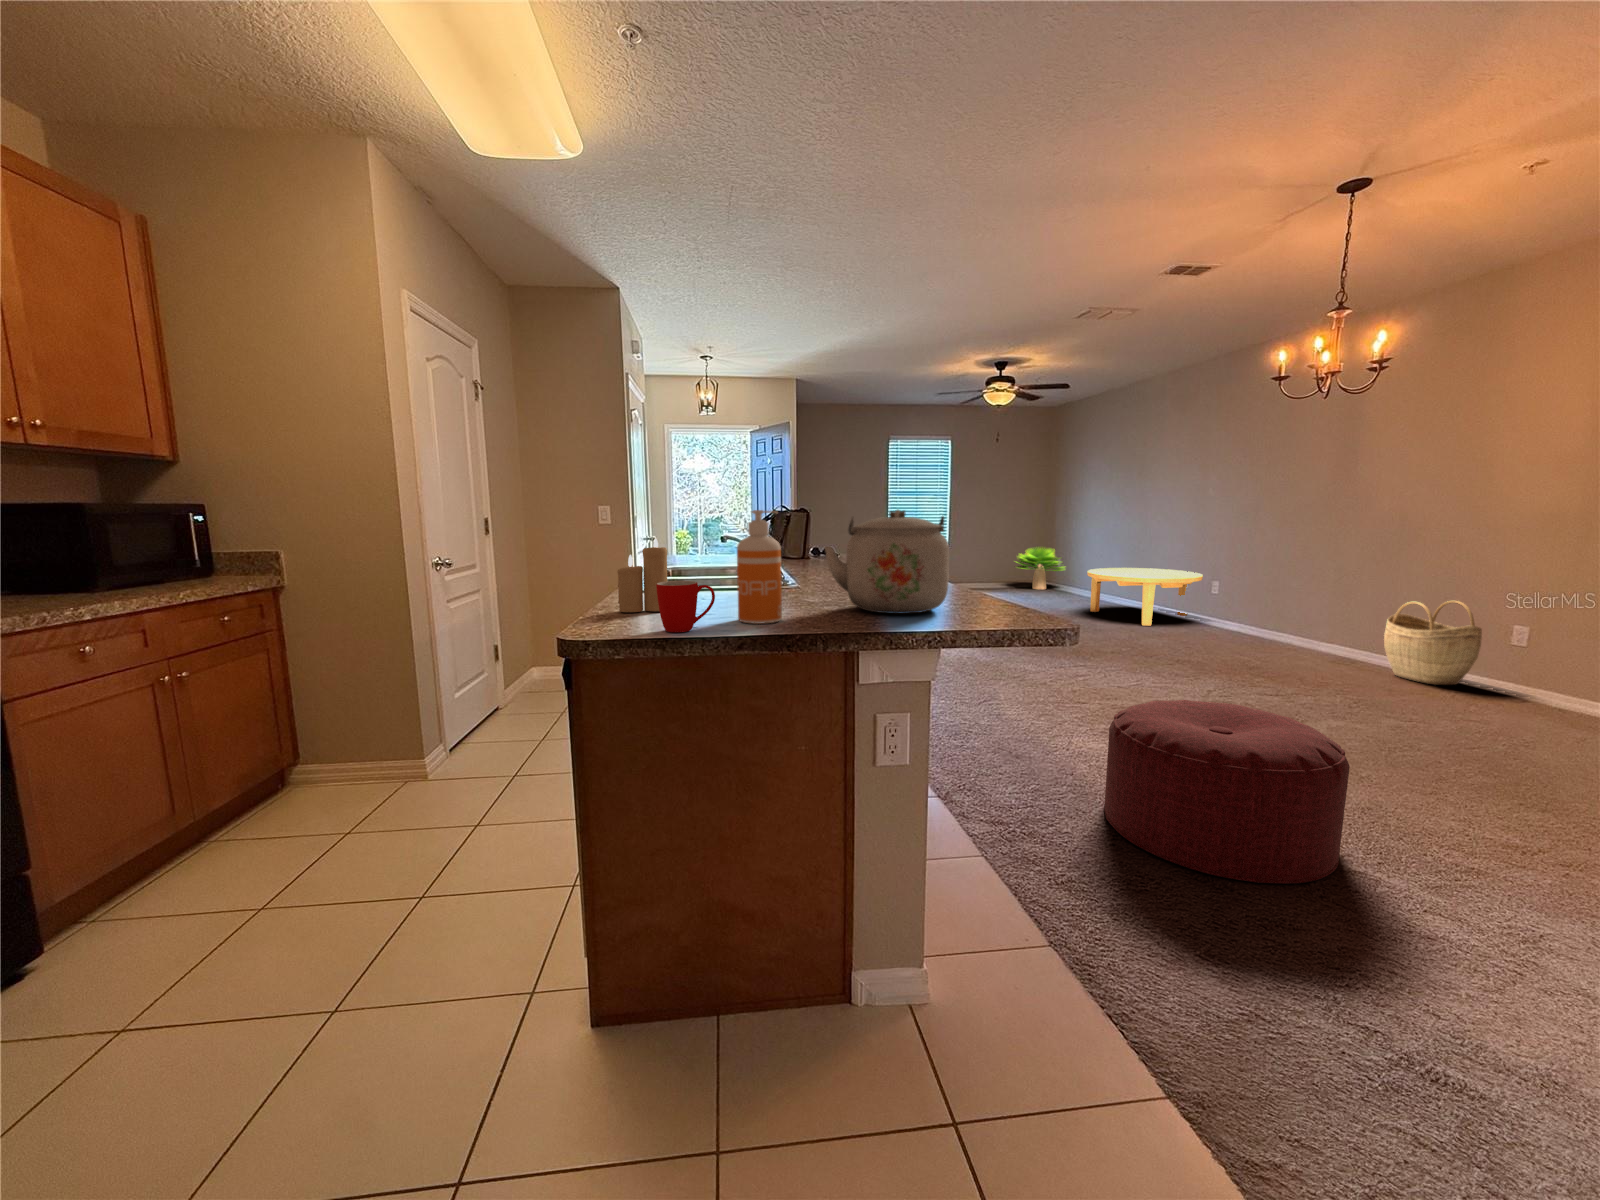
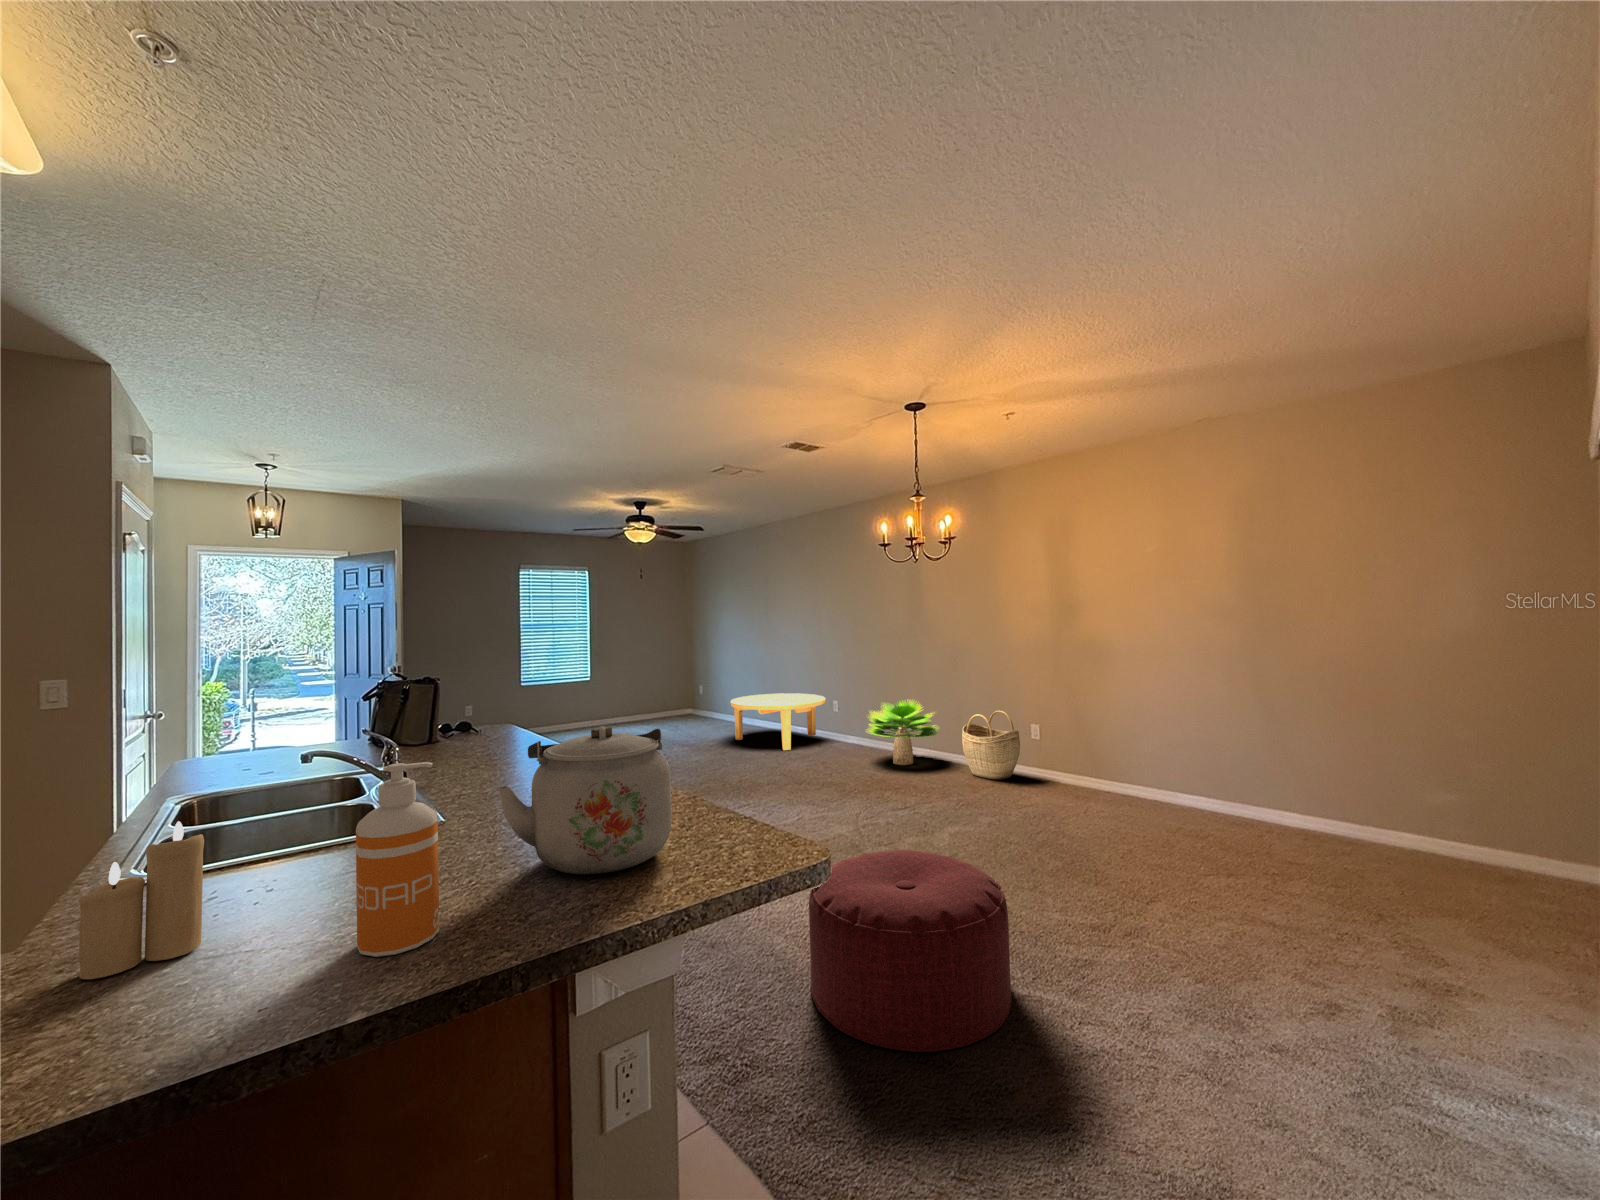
potted plant: present [1017,547,1064,589] -> present [868,700,938,765]
mug: present [656,581,715,632] -> none [181,917,316,1037]

